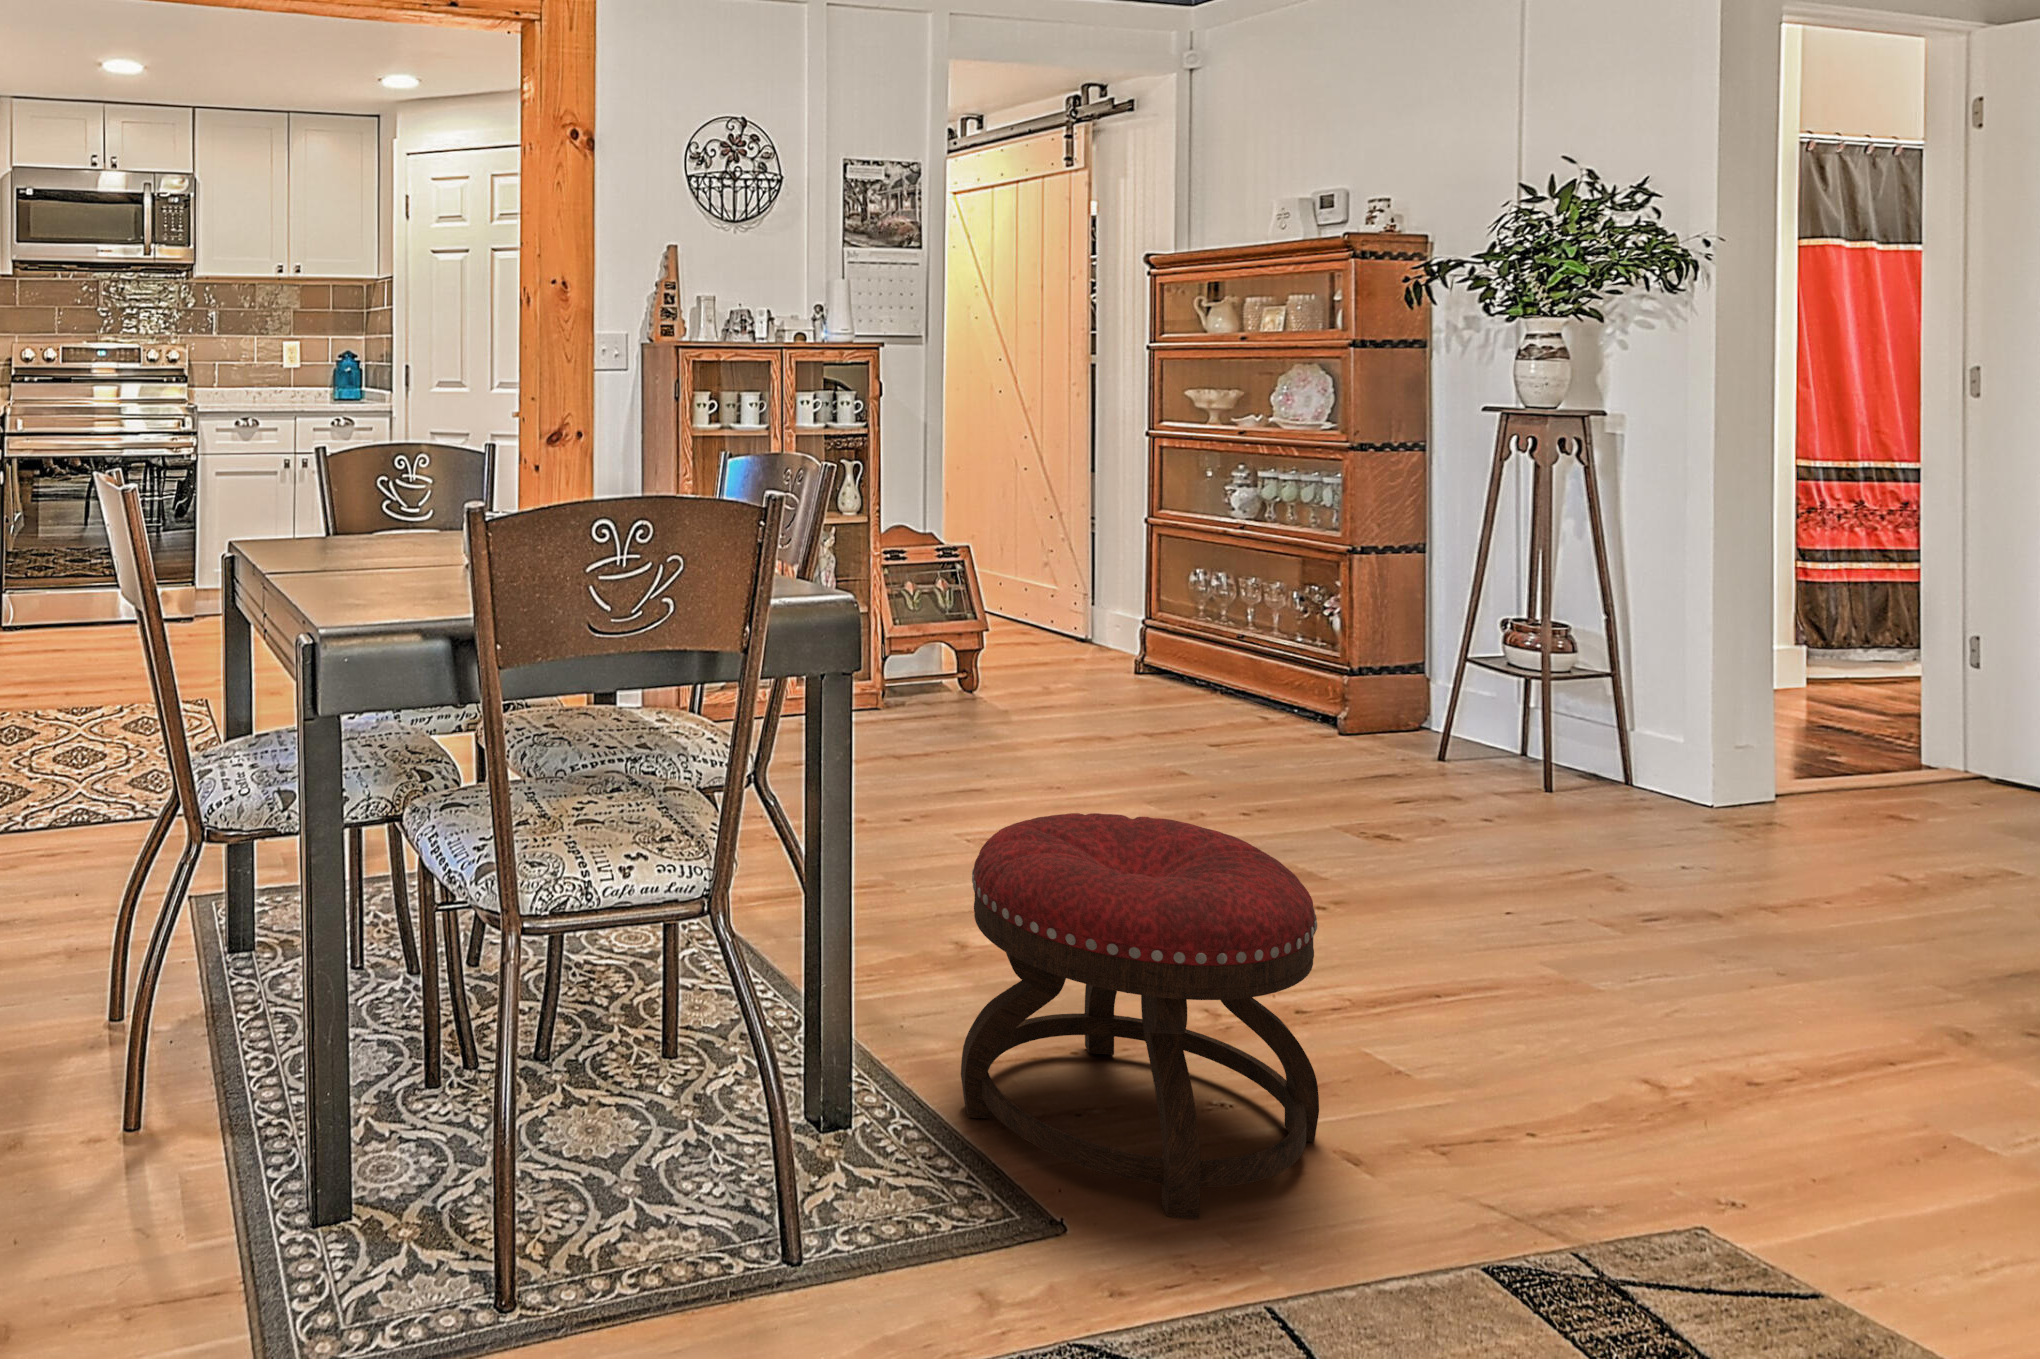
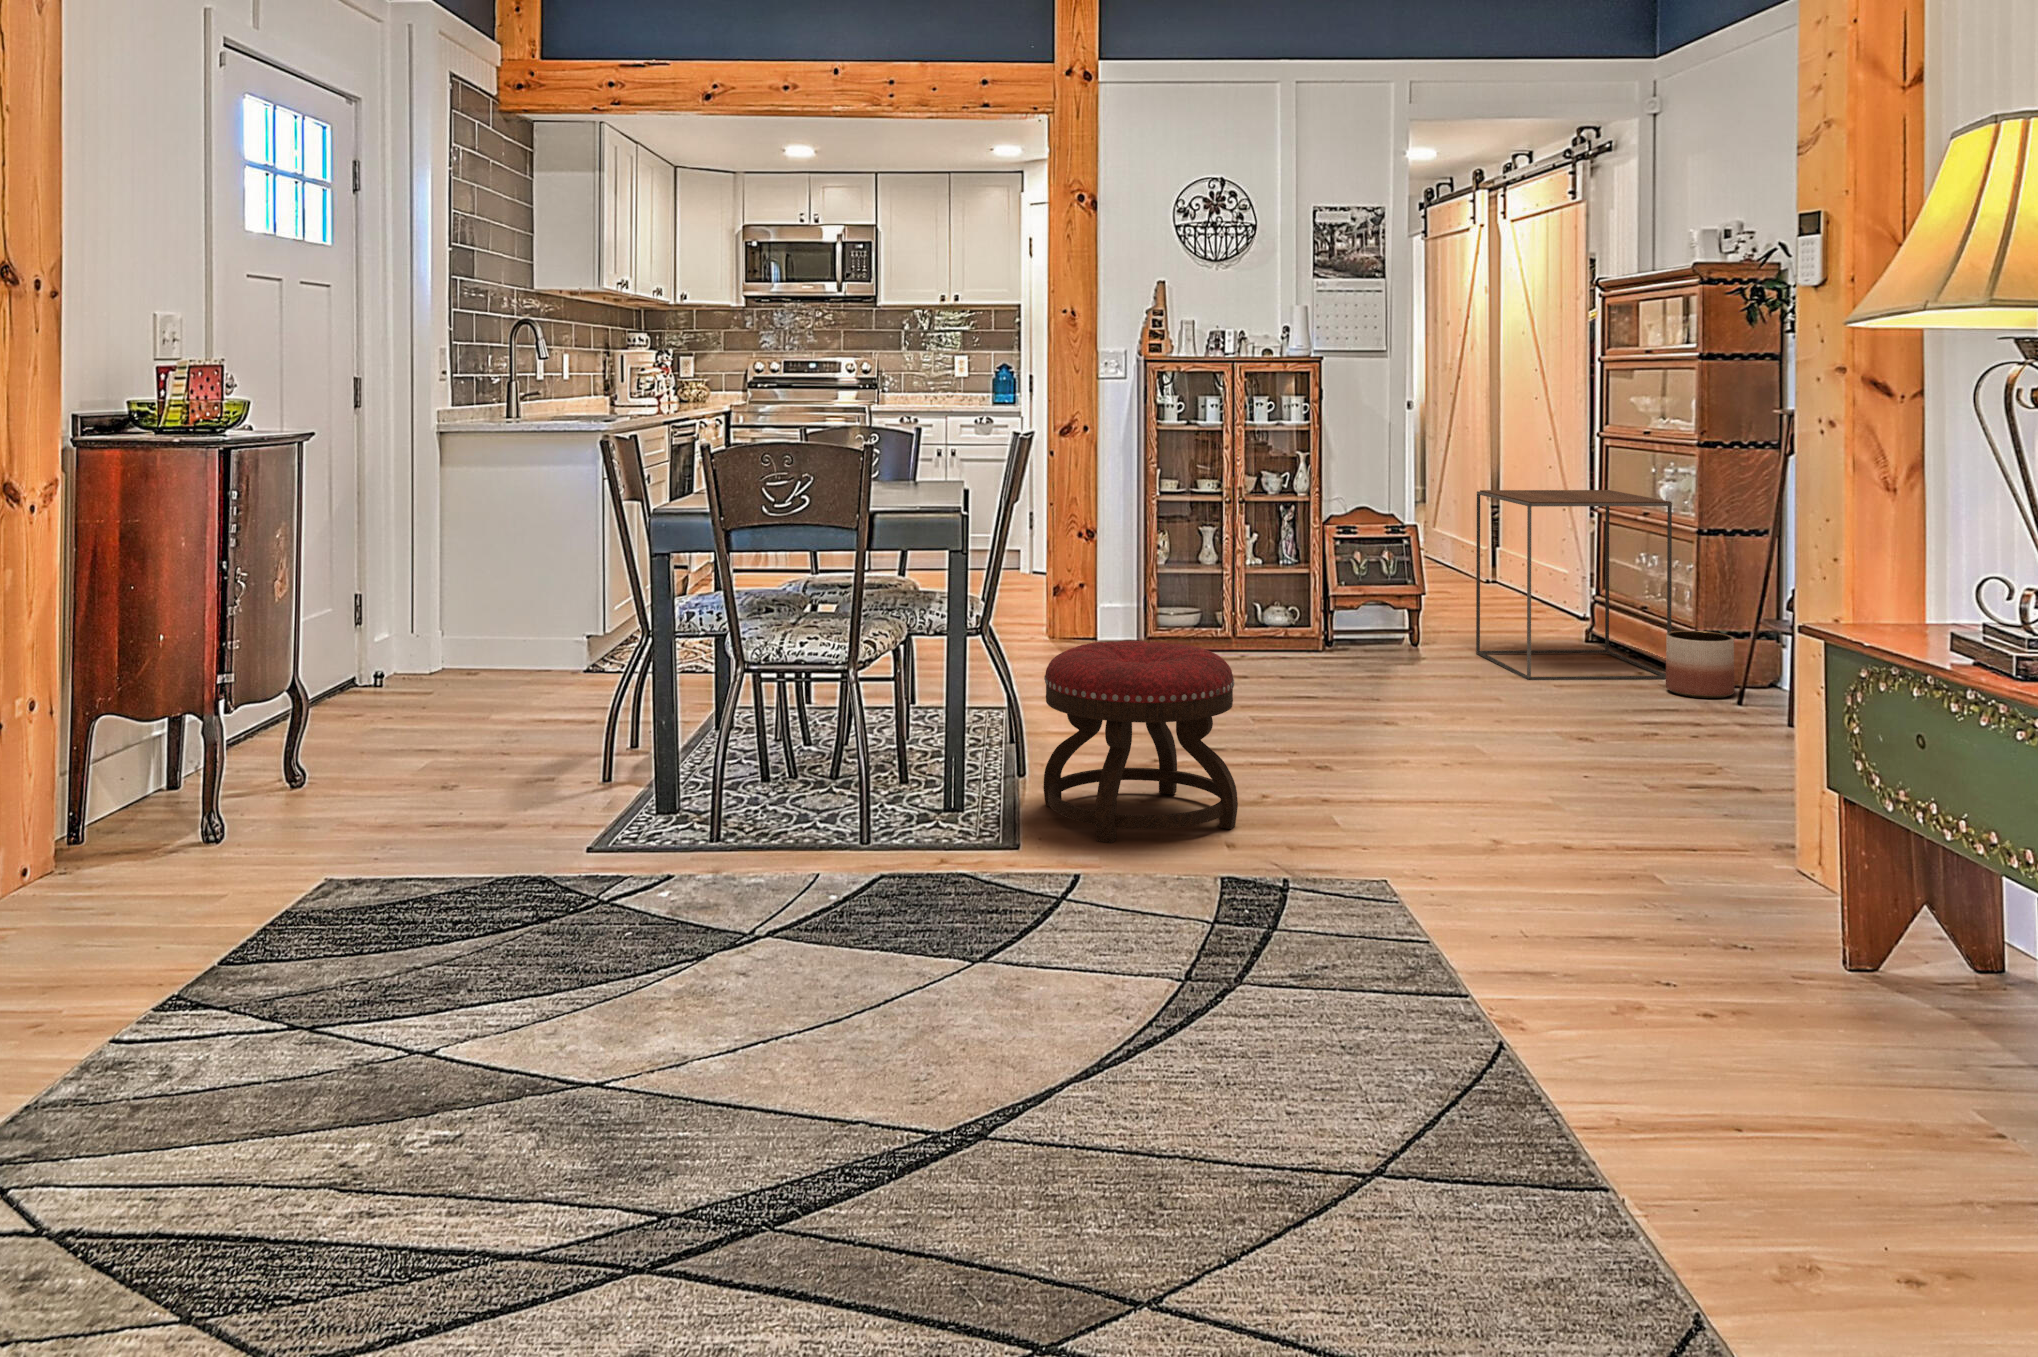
side table: none [1059,502,1321,746] -> present [1476,490,1672,680]
planter: none [1343,675,1430,761] -> present [1666,631,1734,698]

